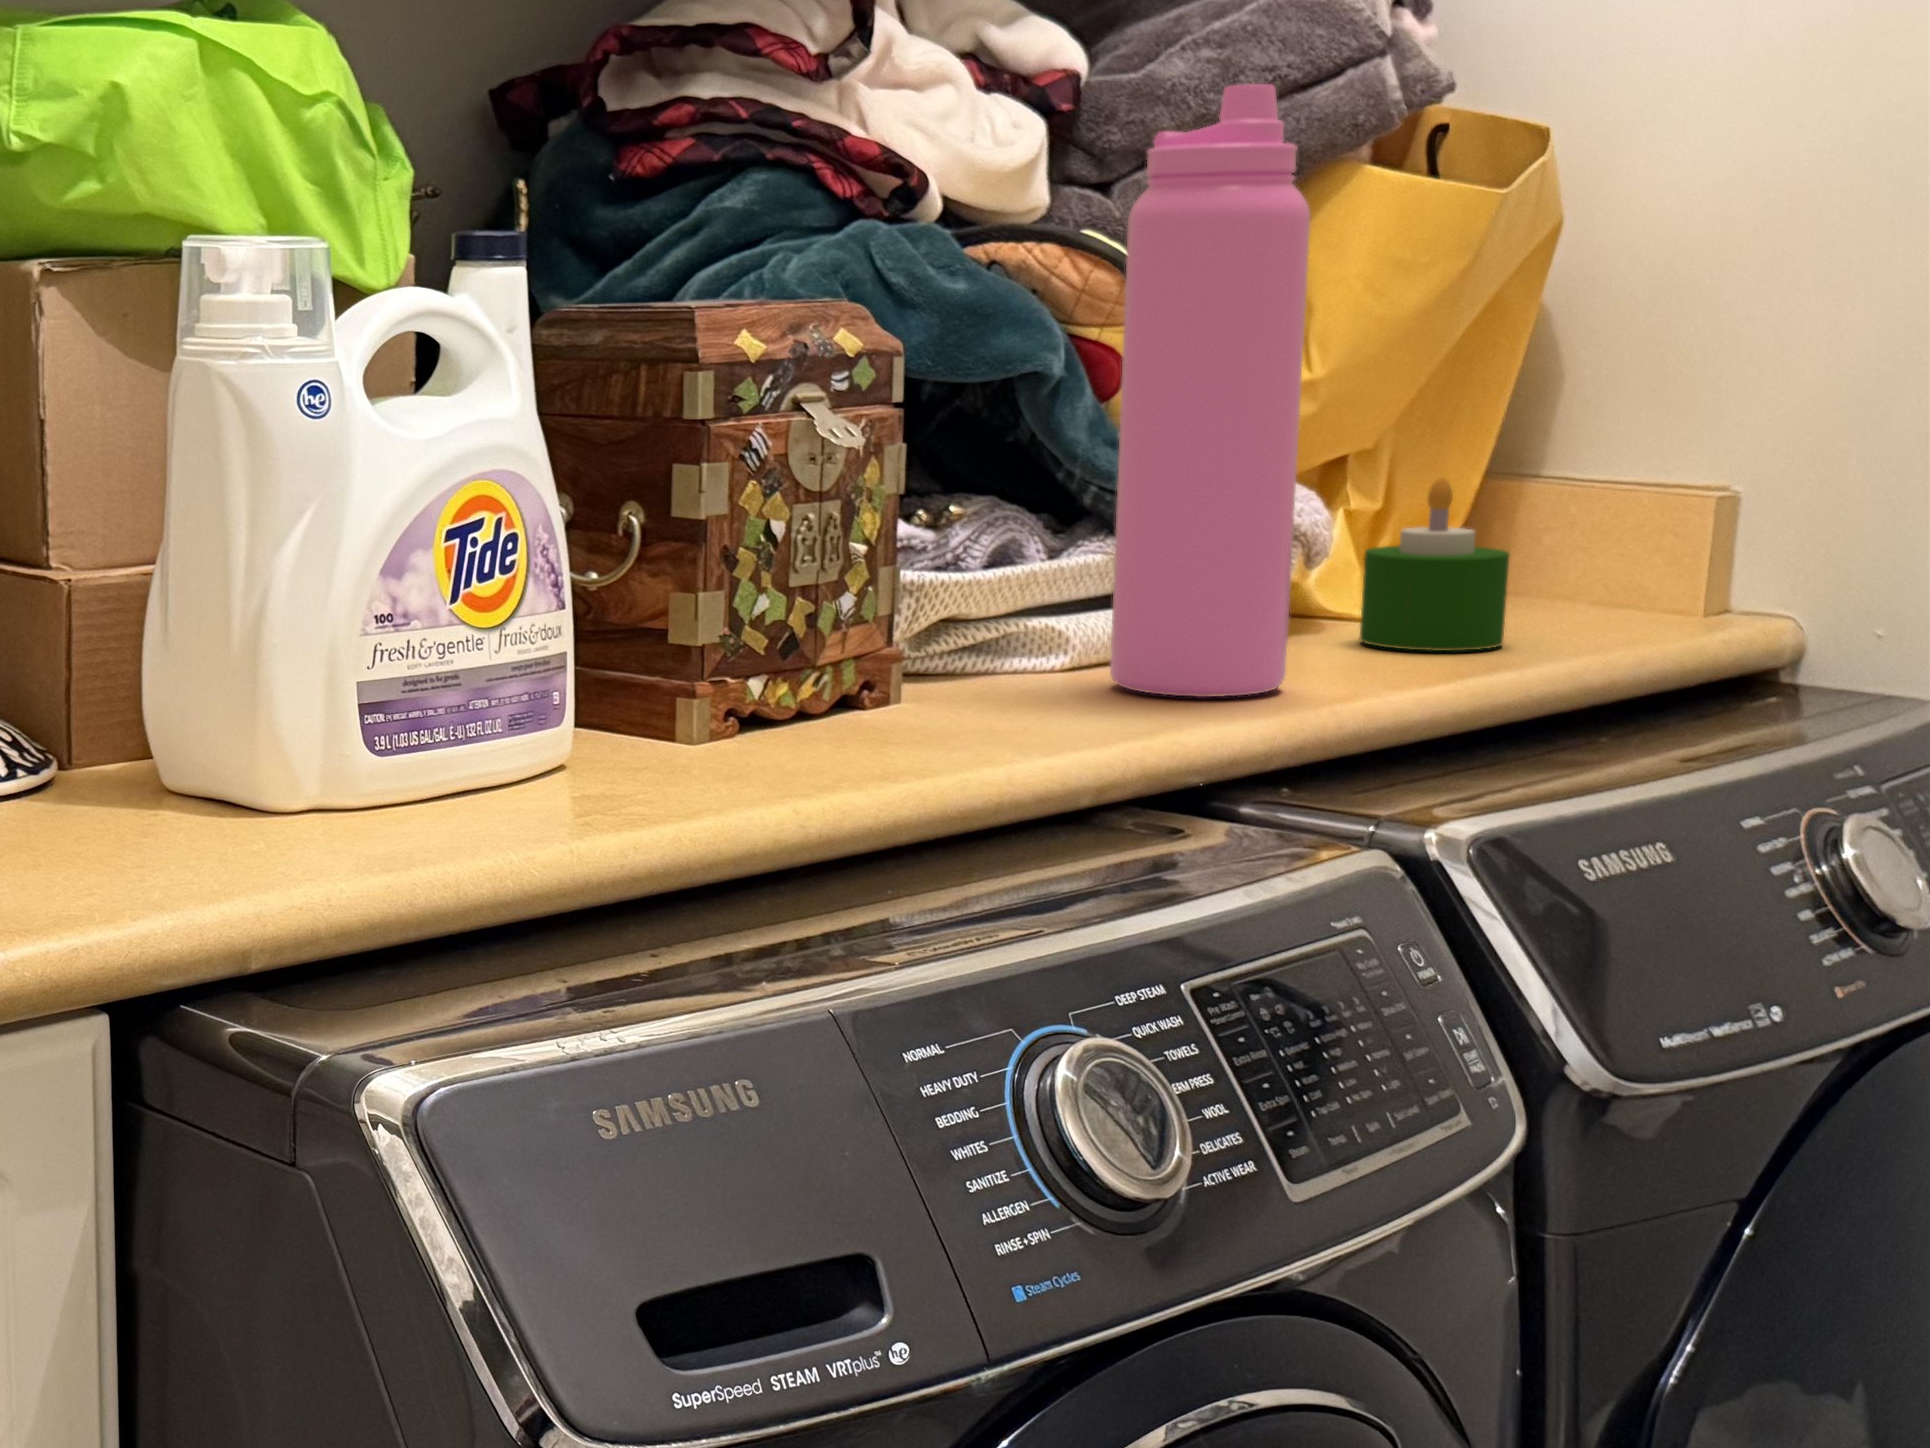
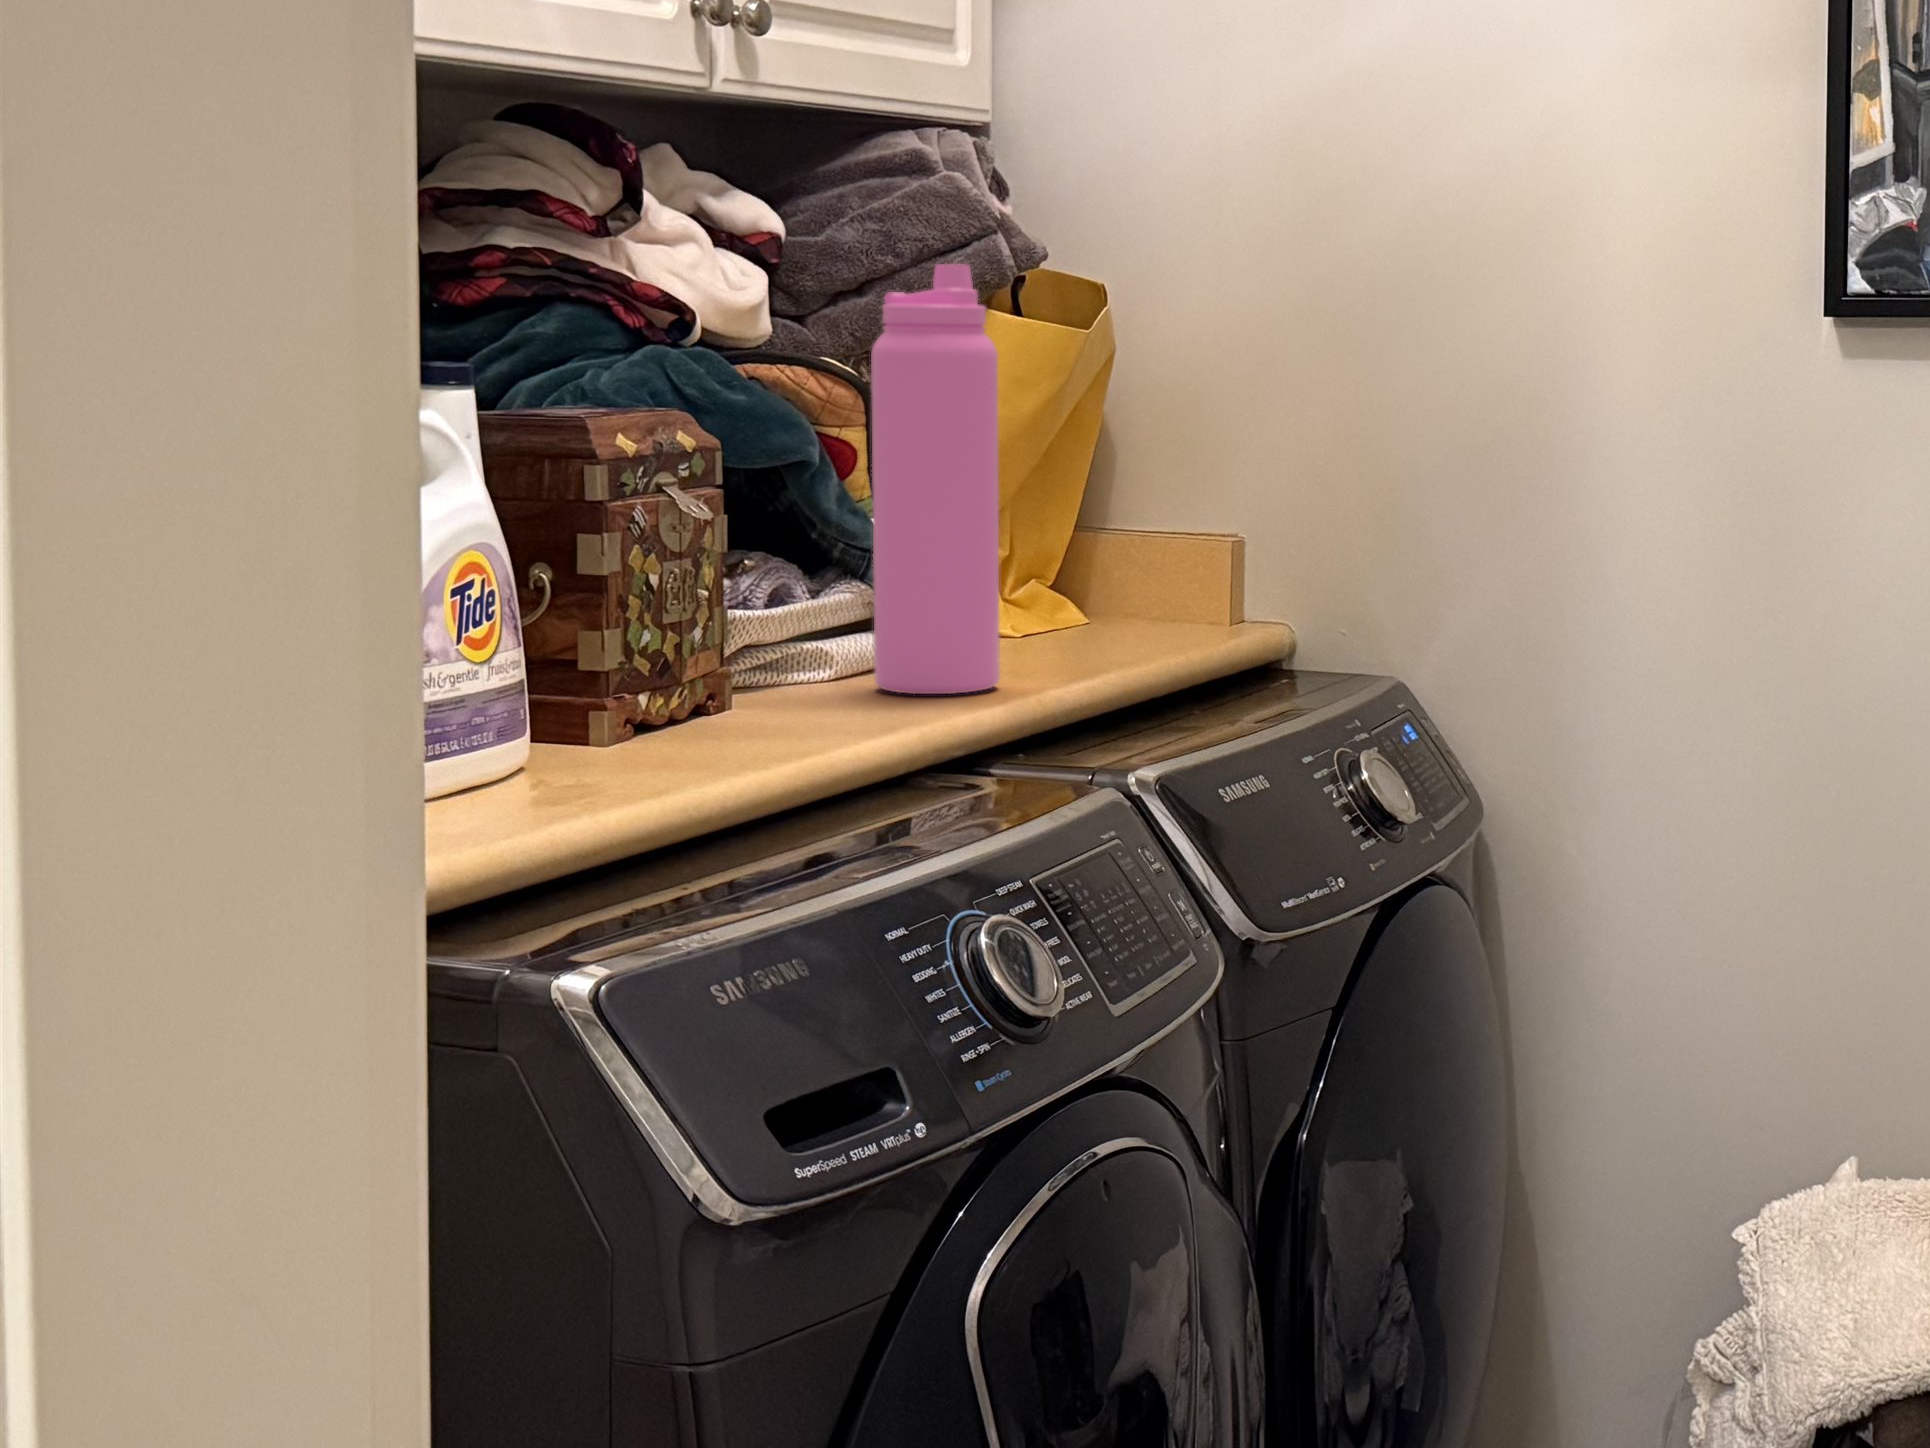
candle: present [1360,478,1509,651] -> none [1020,533,1119,656]

